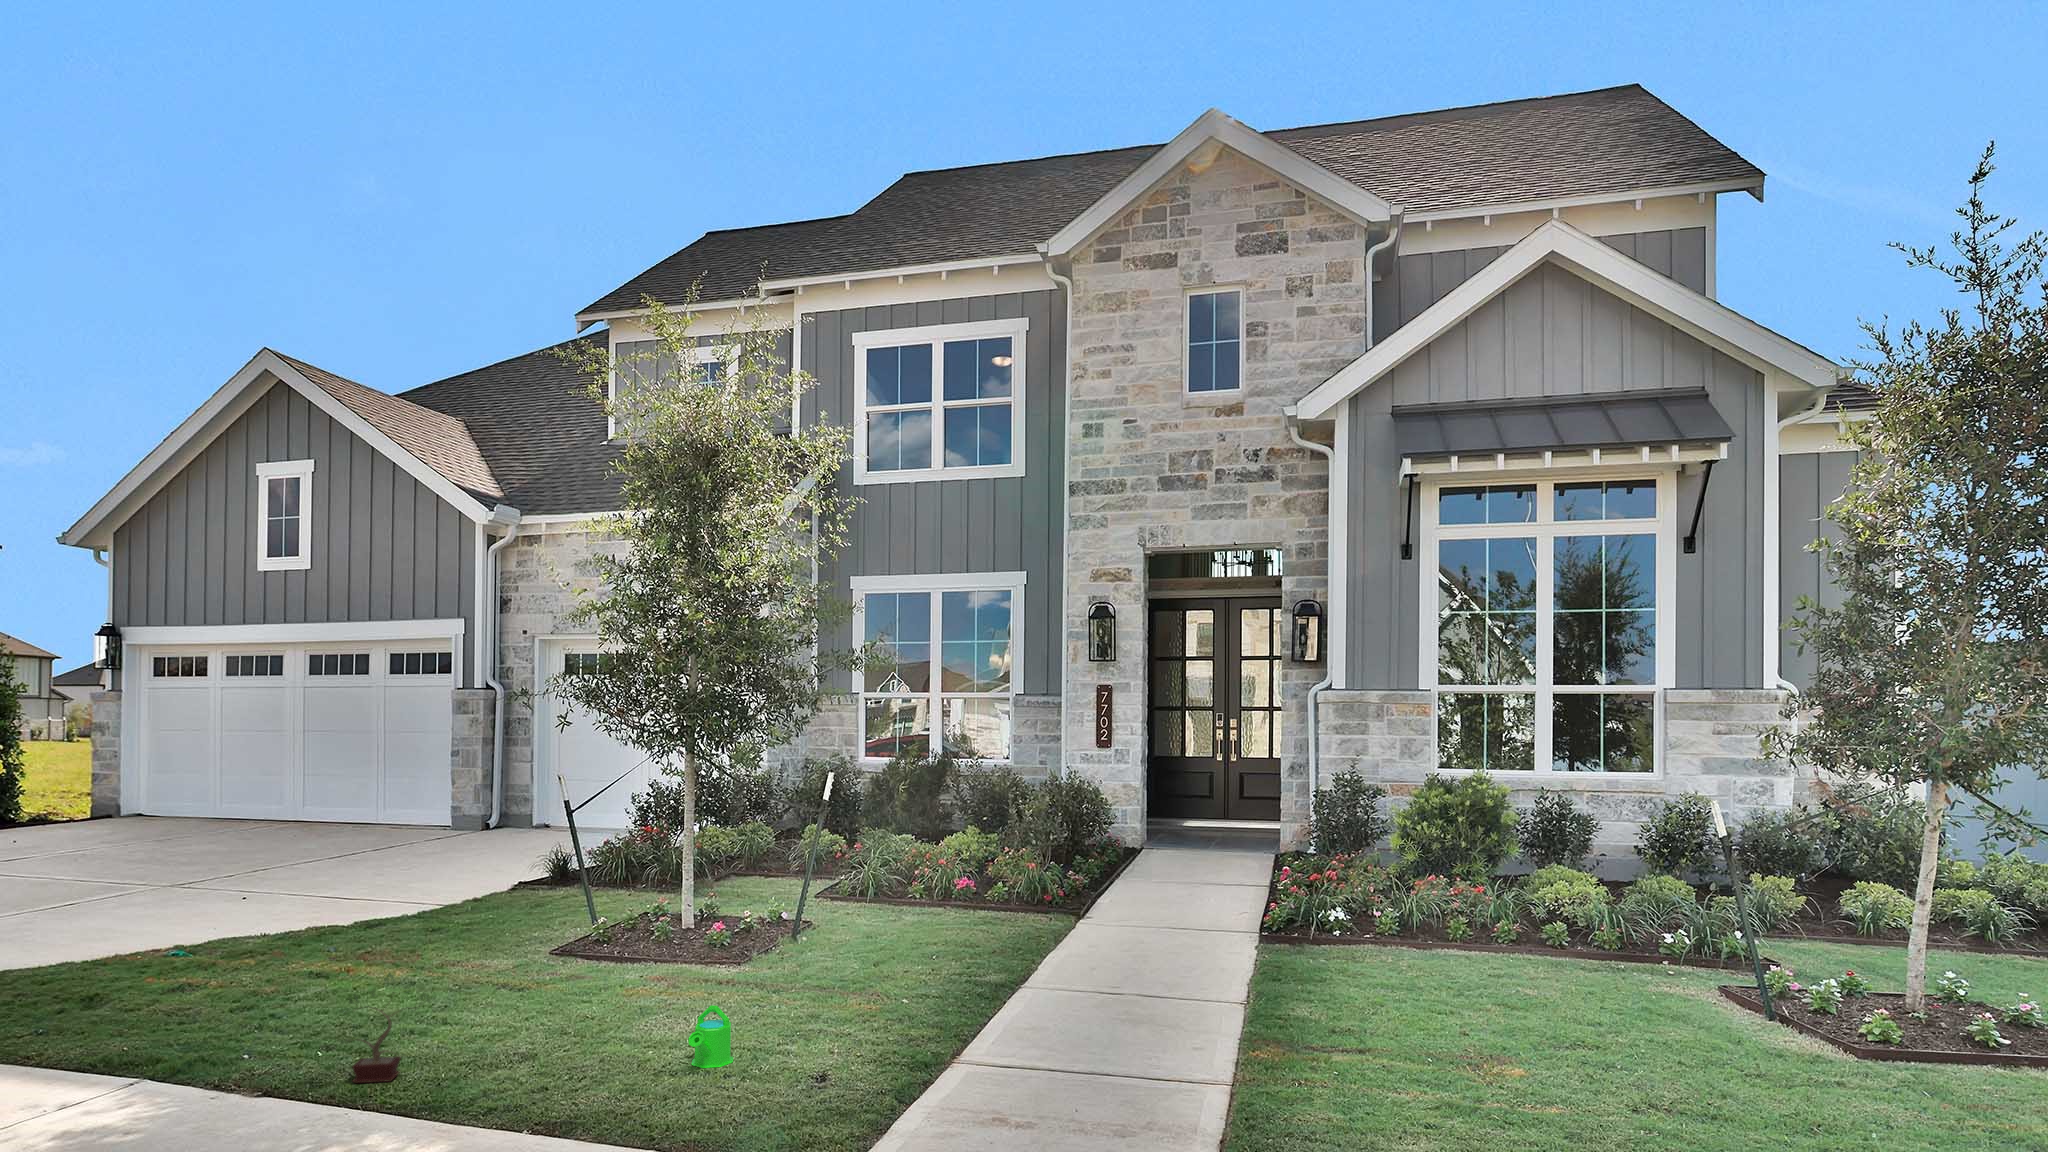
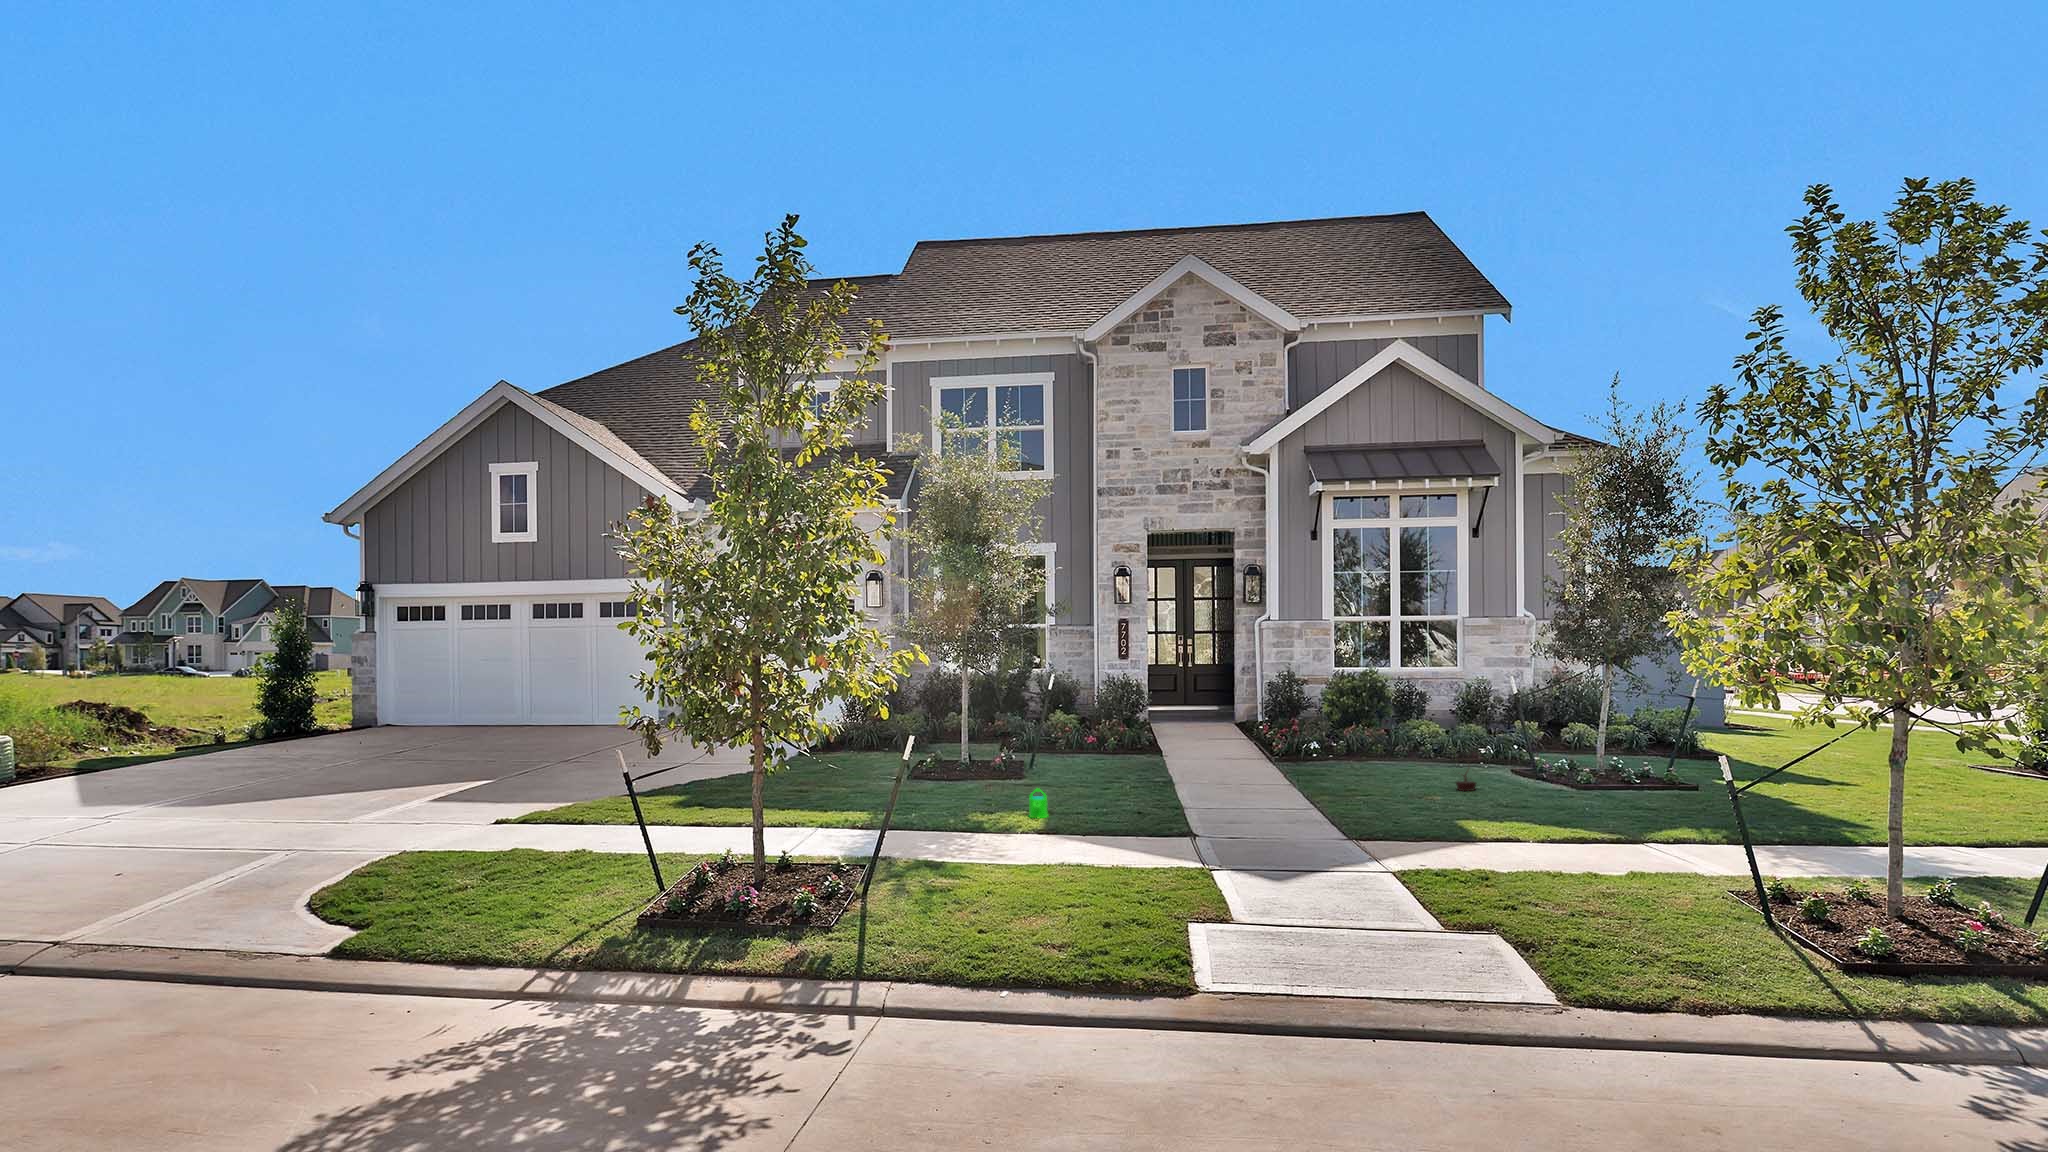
potted plant: present [340,973,435,1083] -> present [1454,745,1476,791]

